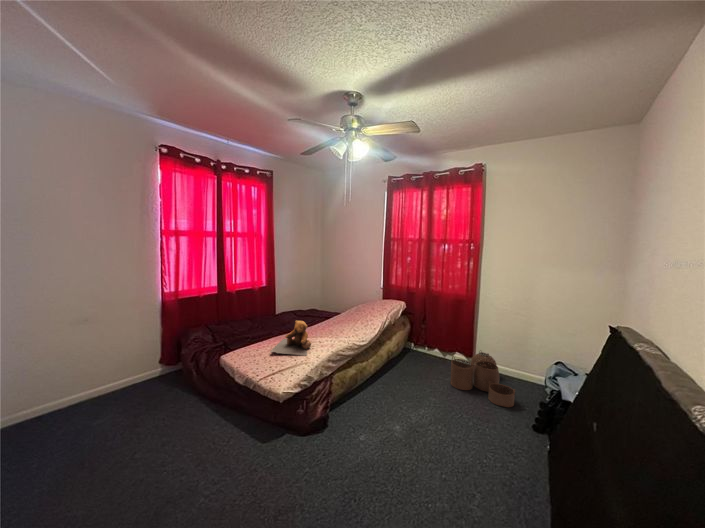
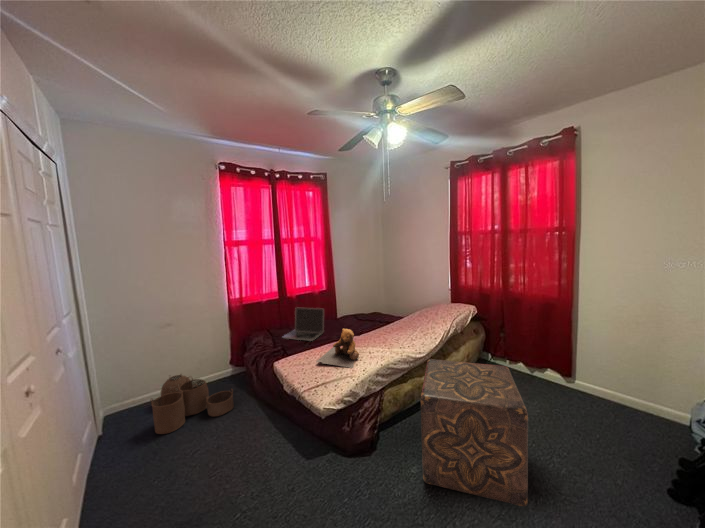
laptop: none [223,303,268,335] -> present [282,307,324,341]
ottoman: none [369,345,451,452] -> present [421,359,528,506]
woven basket: present [450,352,515,407] -> present [151,374,234,434]

